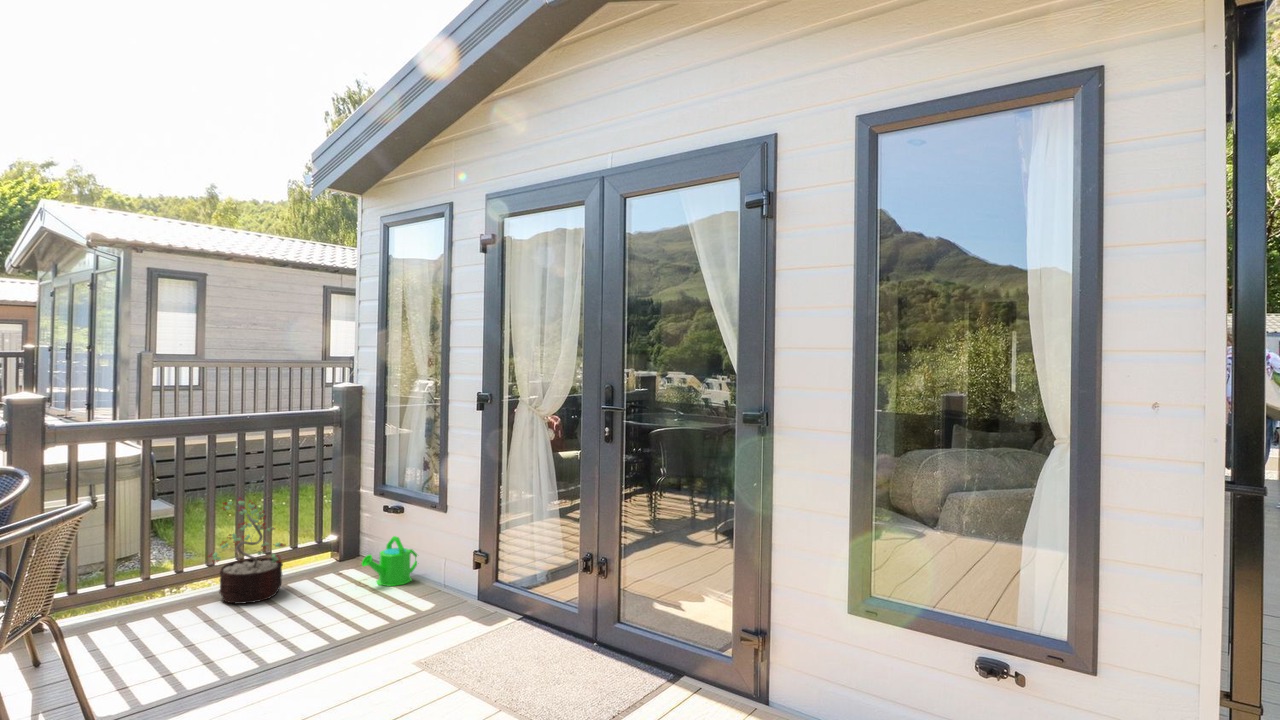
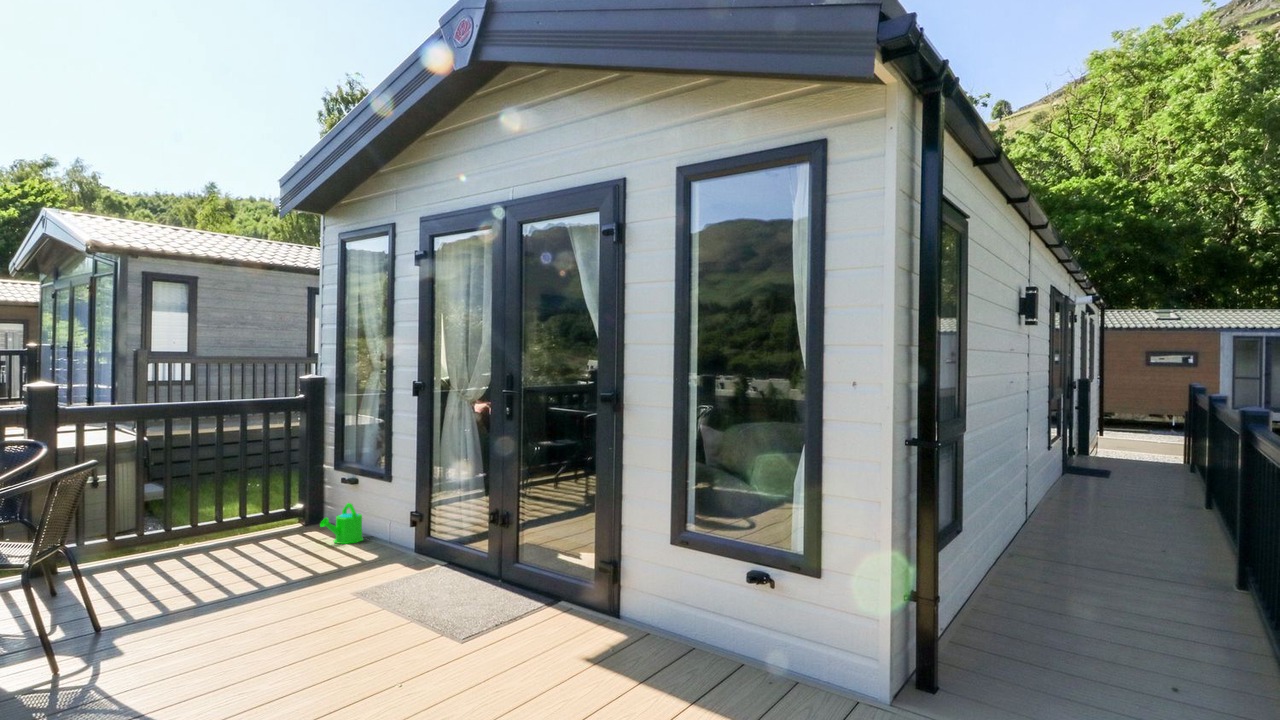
decorative plant: present [209,498,285,604] -> none [191,469,257,556]

